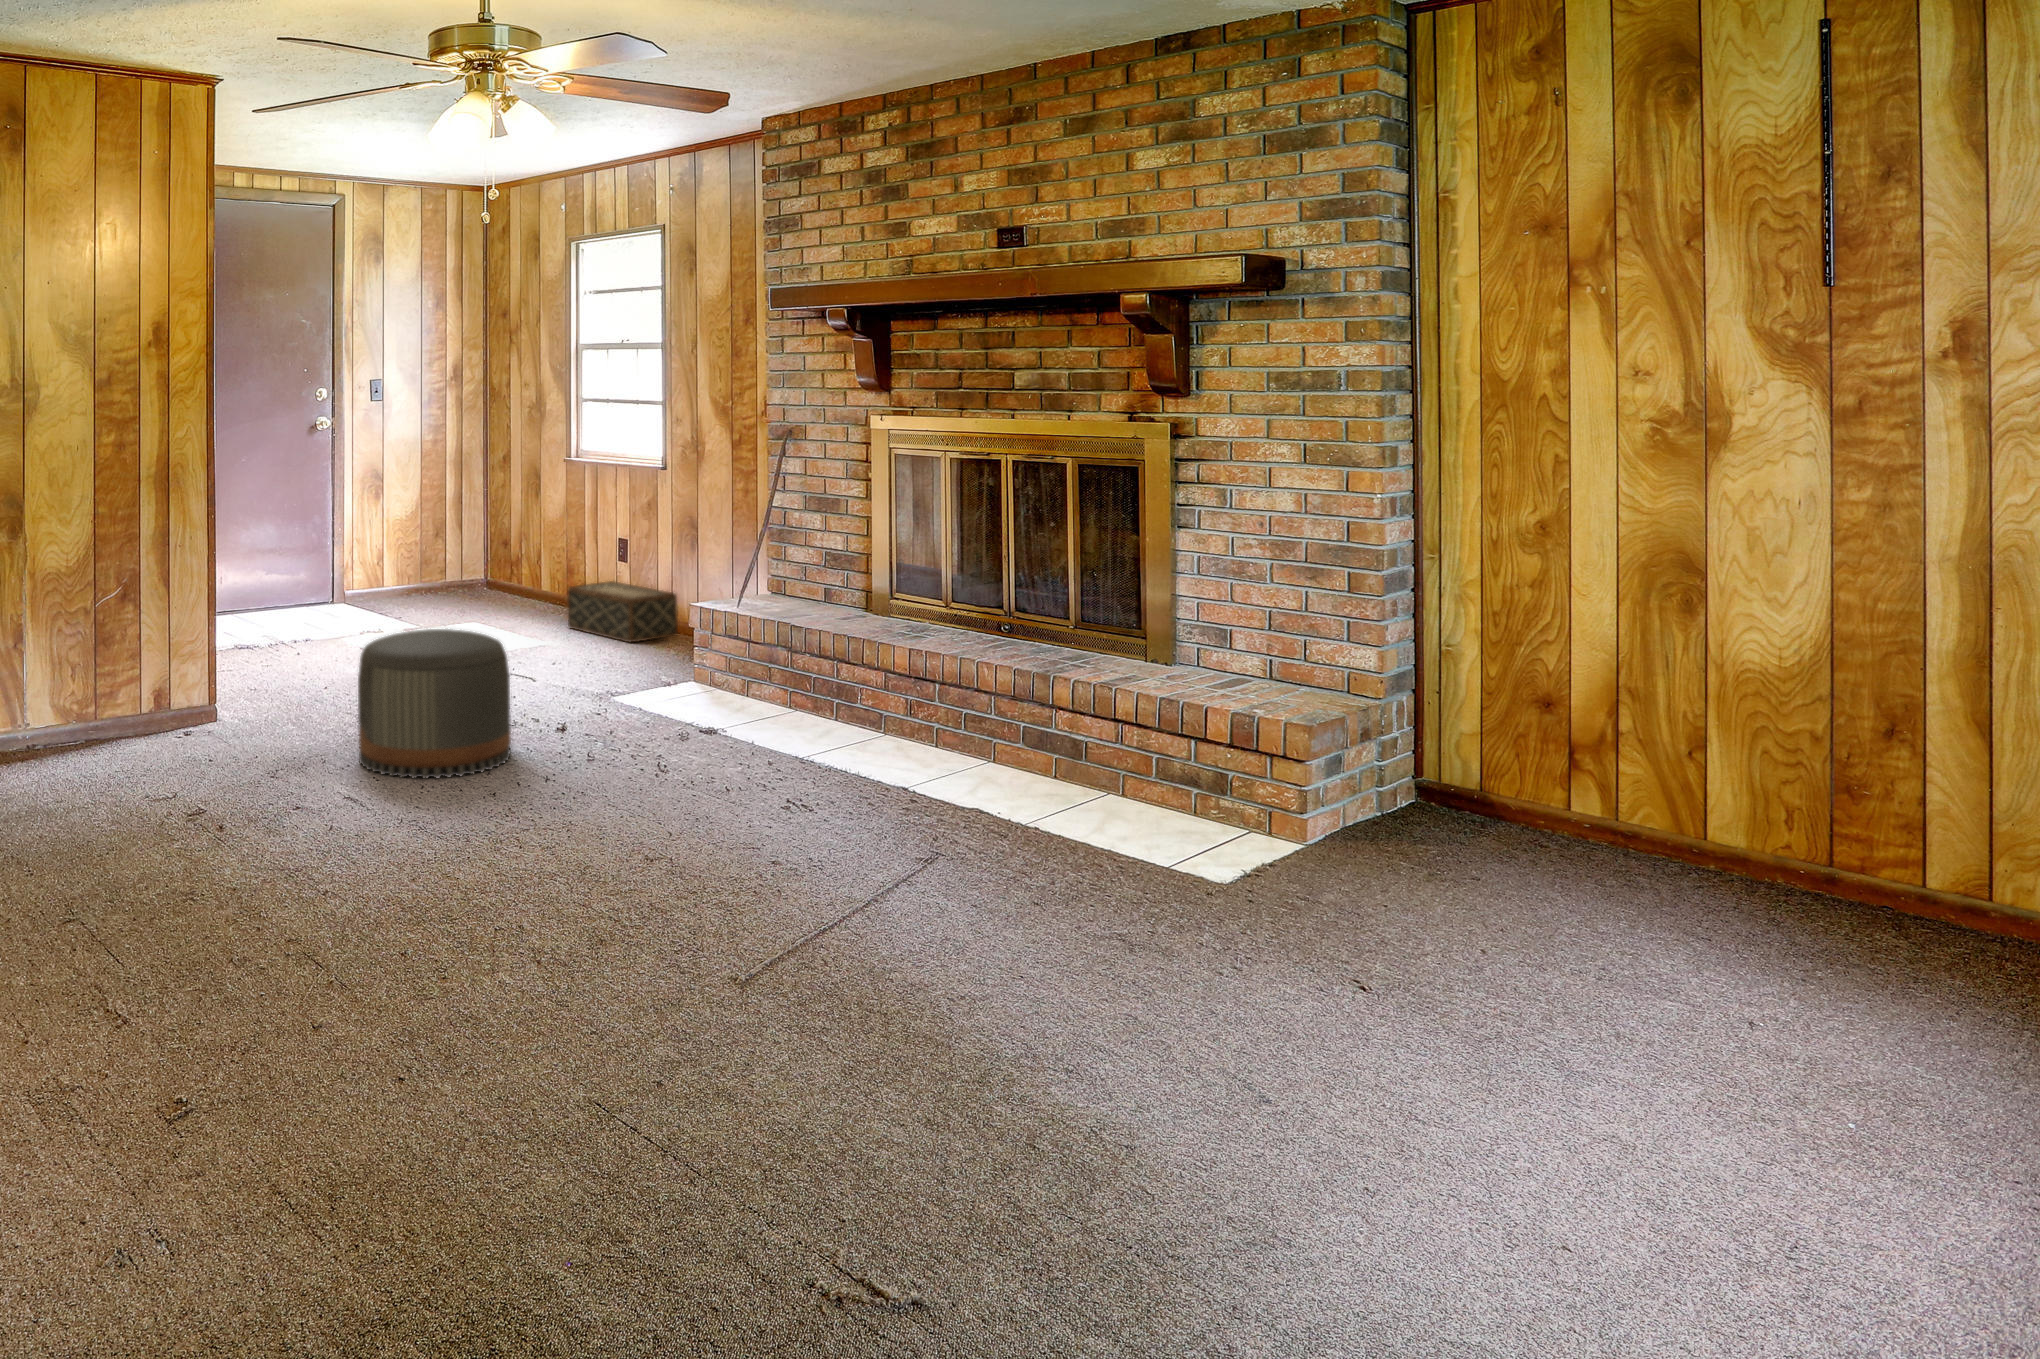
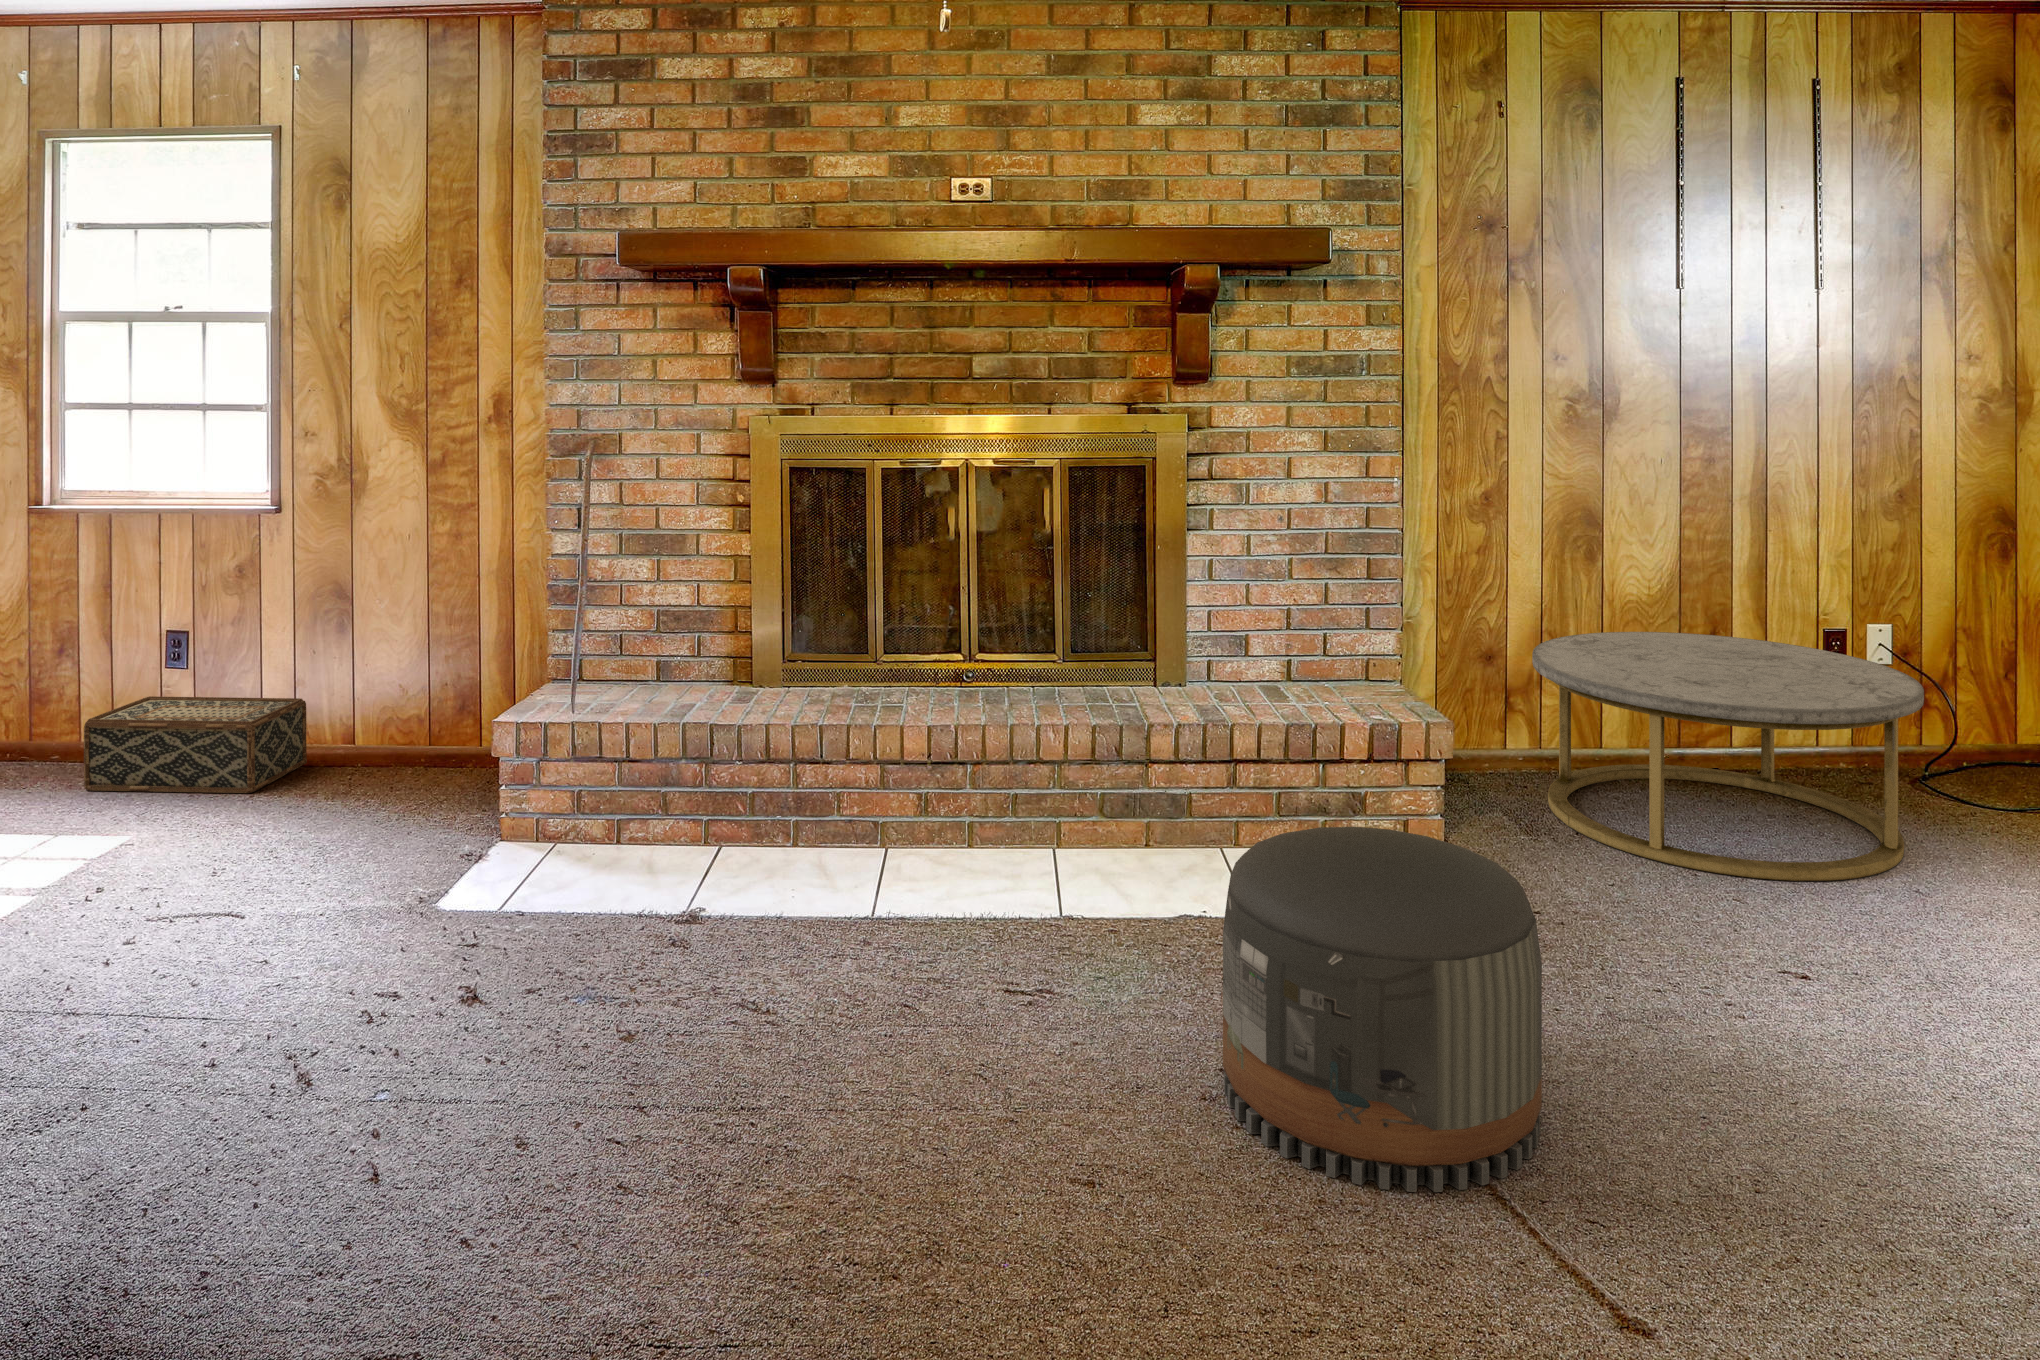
pouf: present [358,629,511,778] -> present [1223,827,1542,1192]
coffee table: none [1447,683,1930,970] -> present [1532,632,1924,881]

